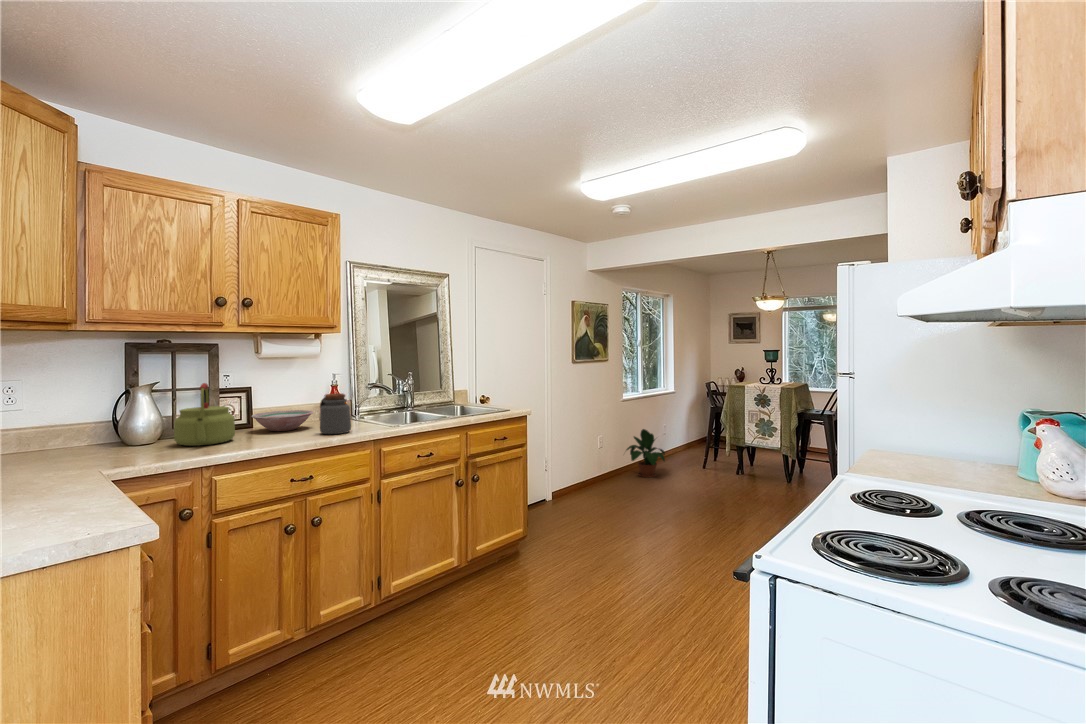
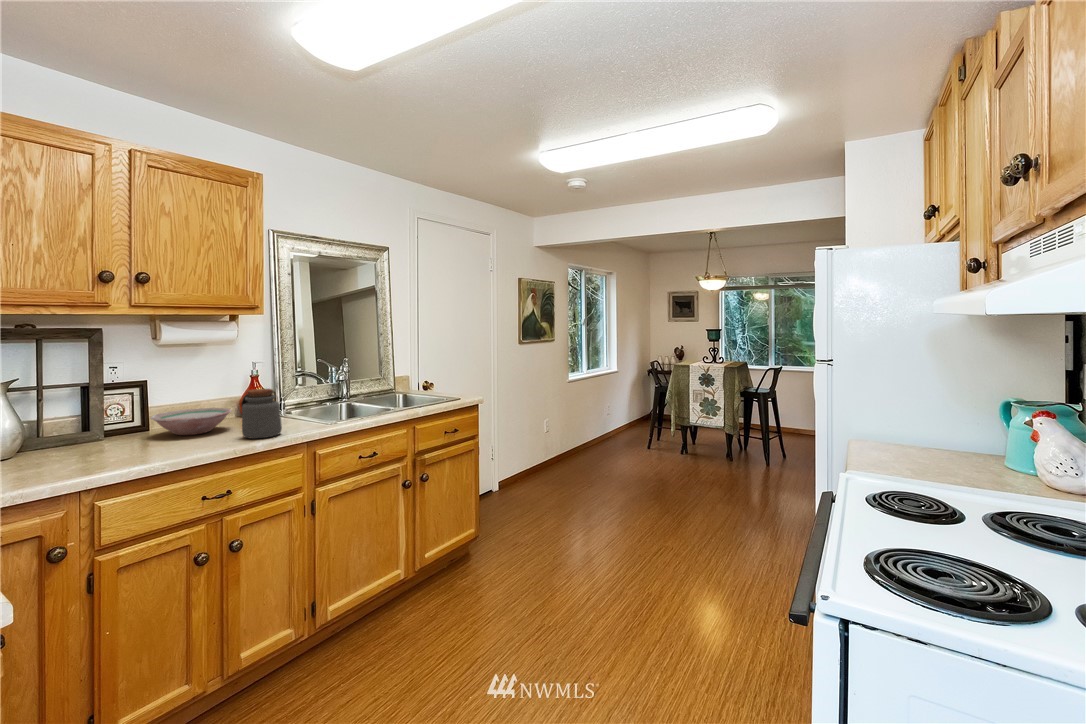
kettle: present [174,383,235,446] -> none [41,380,129,462]
potted plant: present [626,429,665,477] -> none [570,412,612,460]

